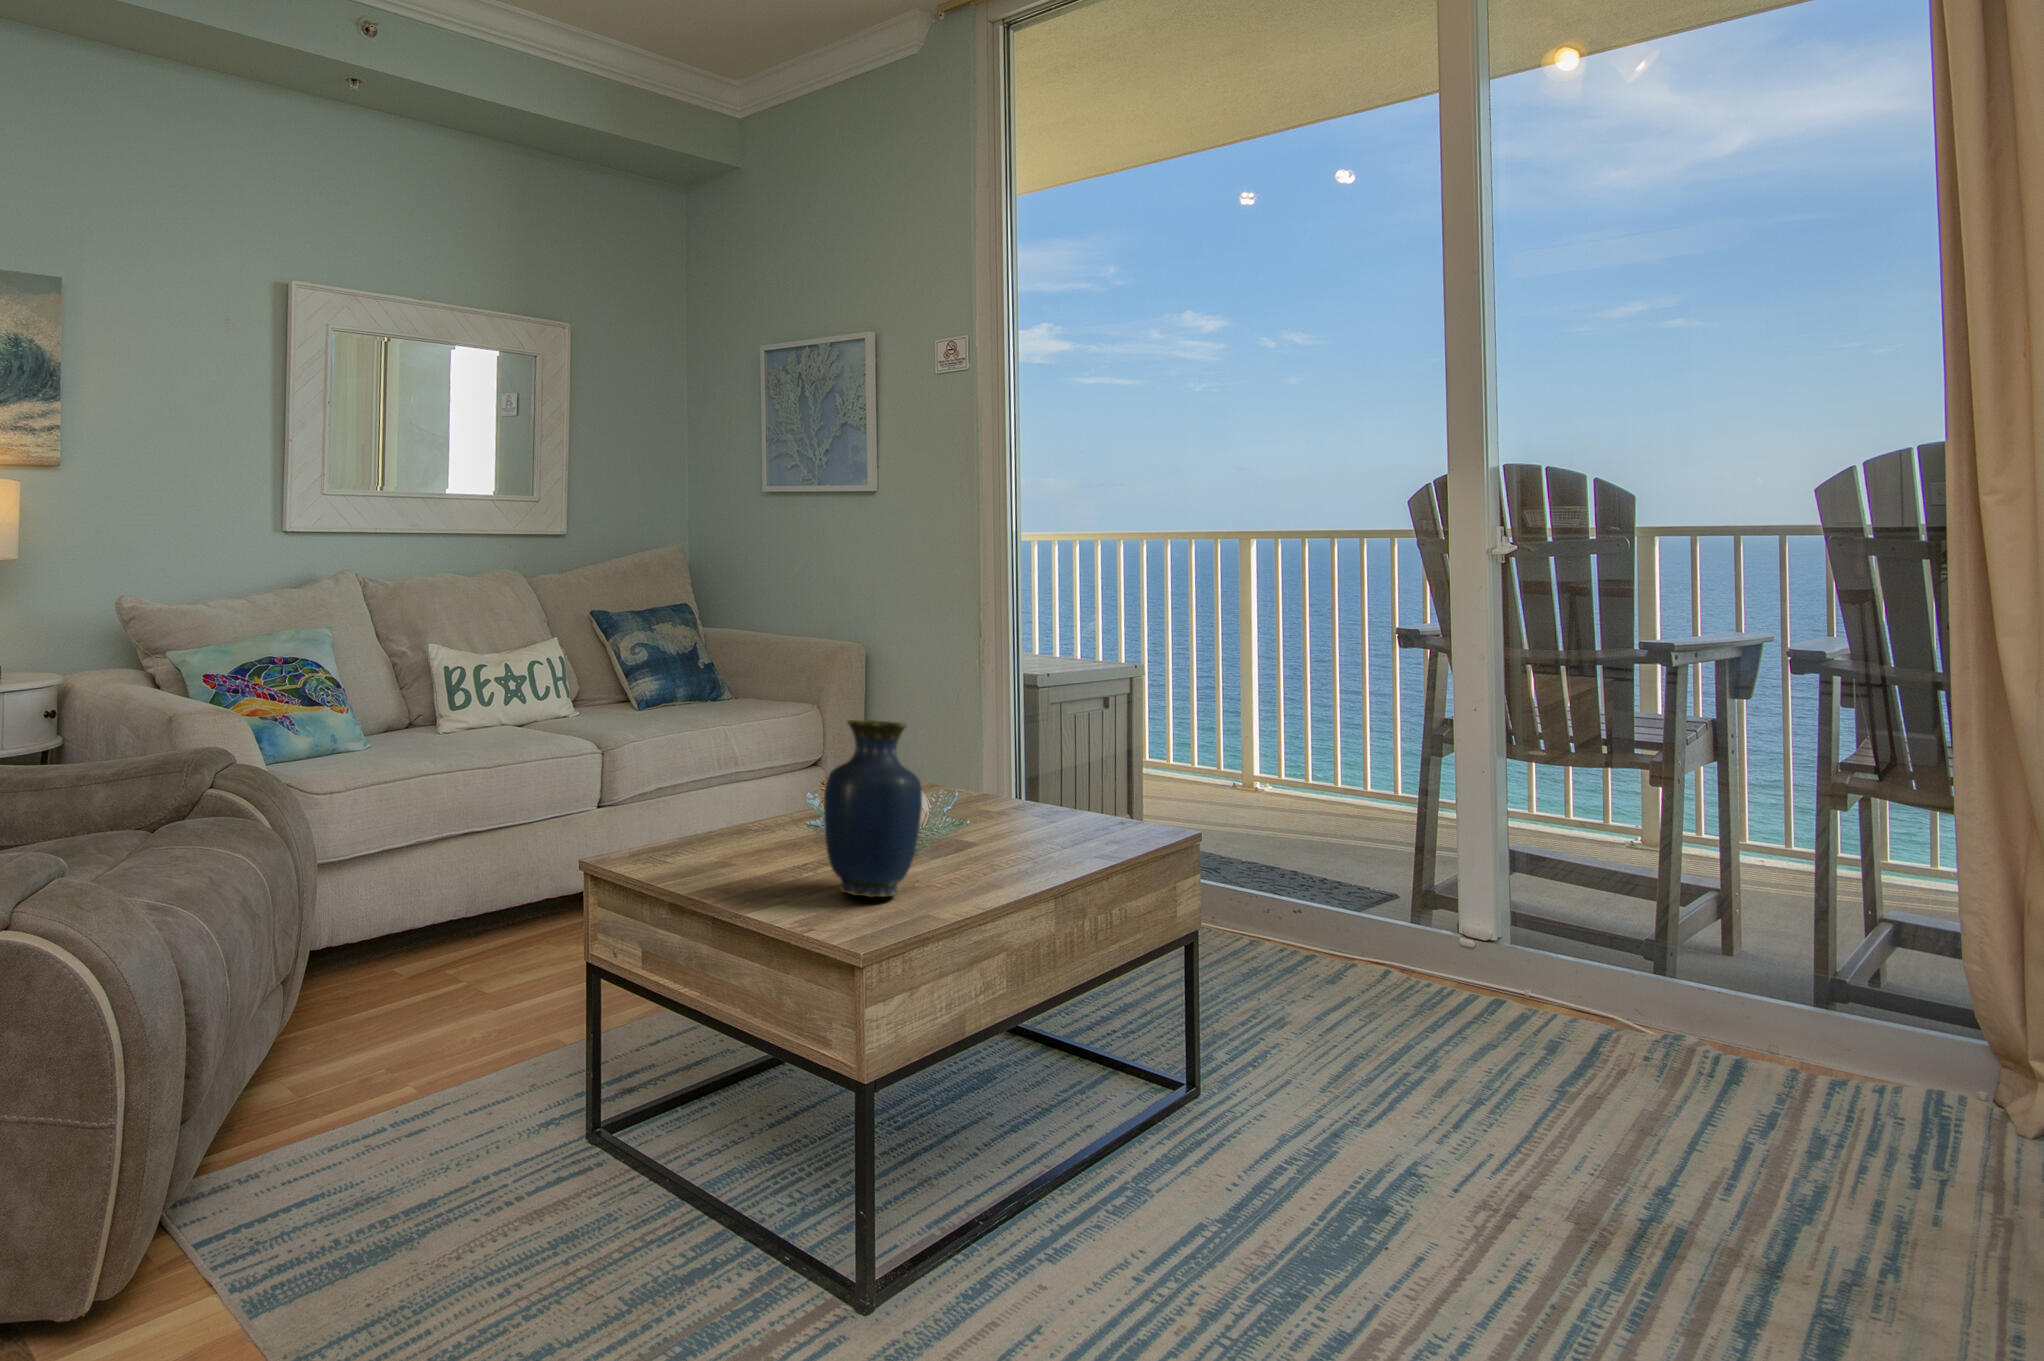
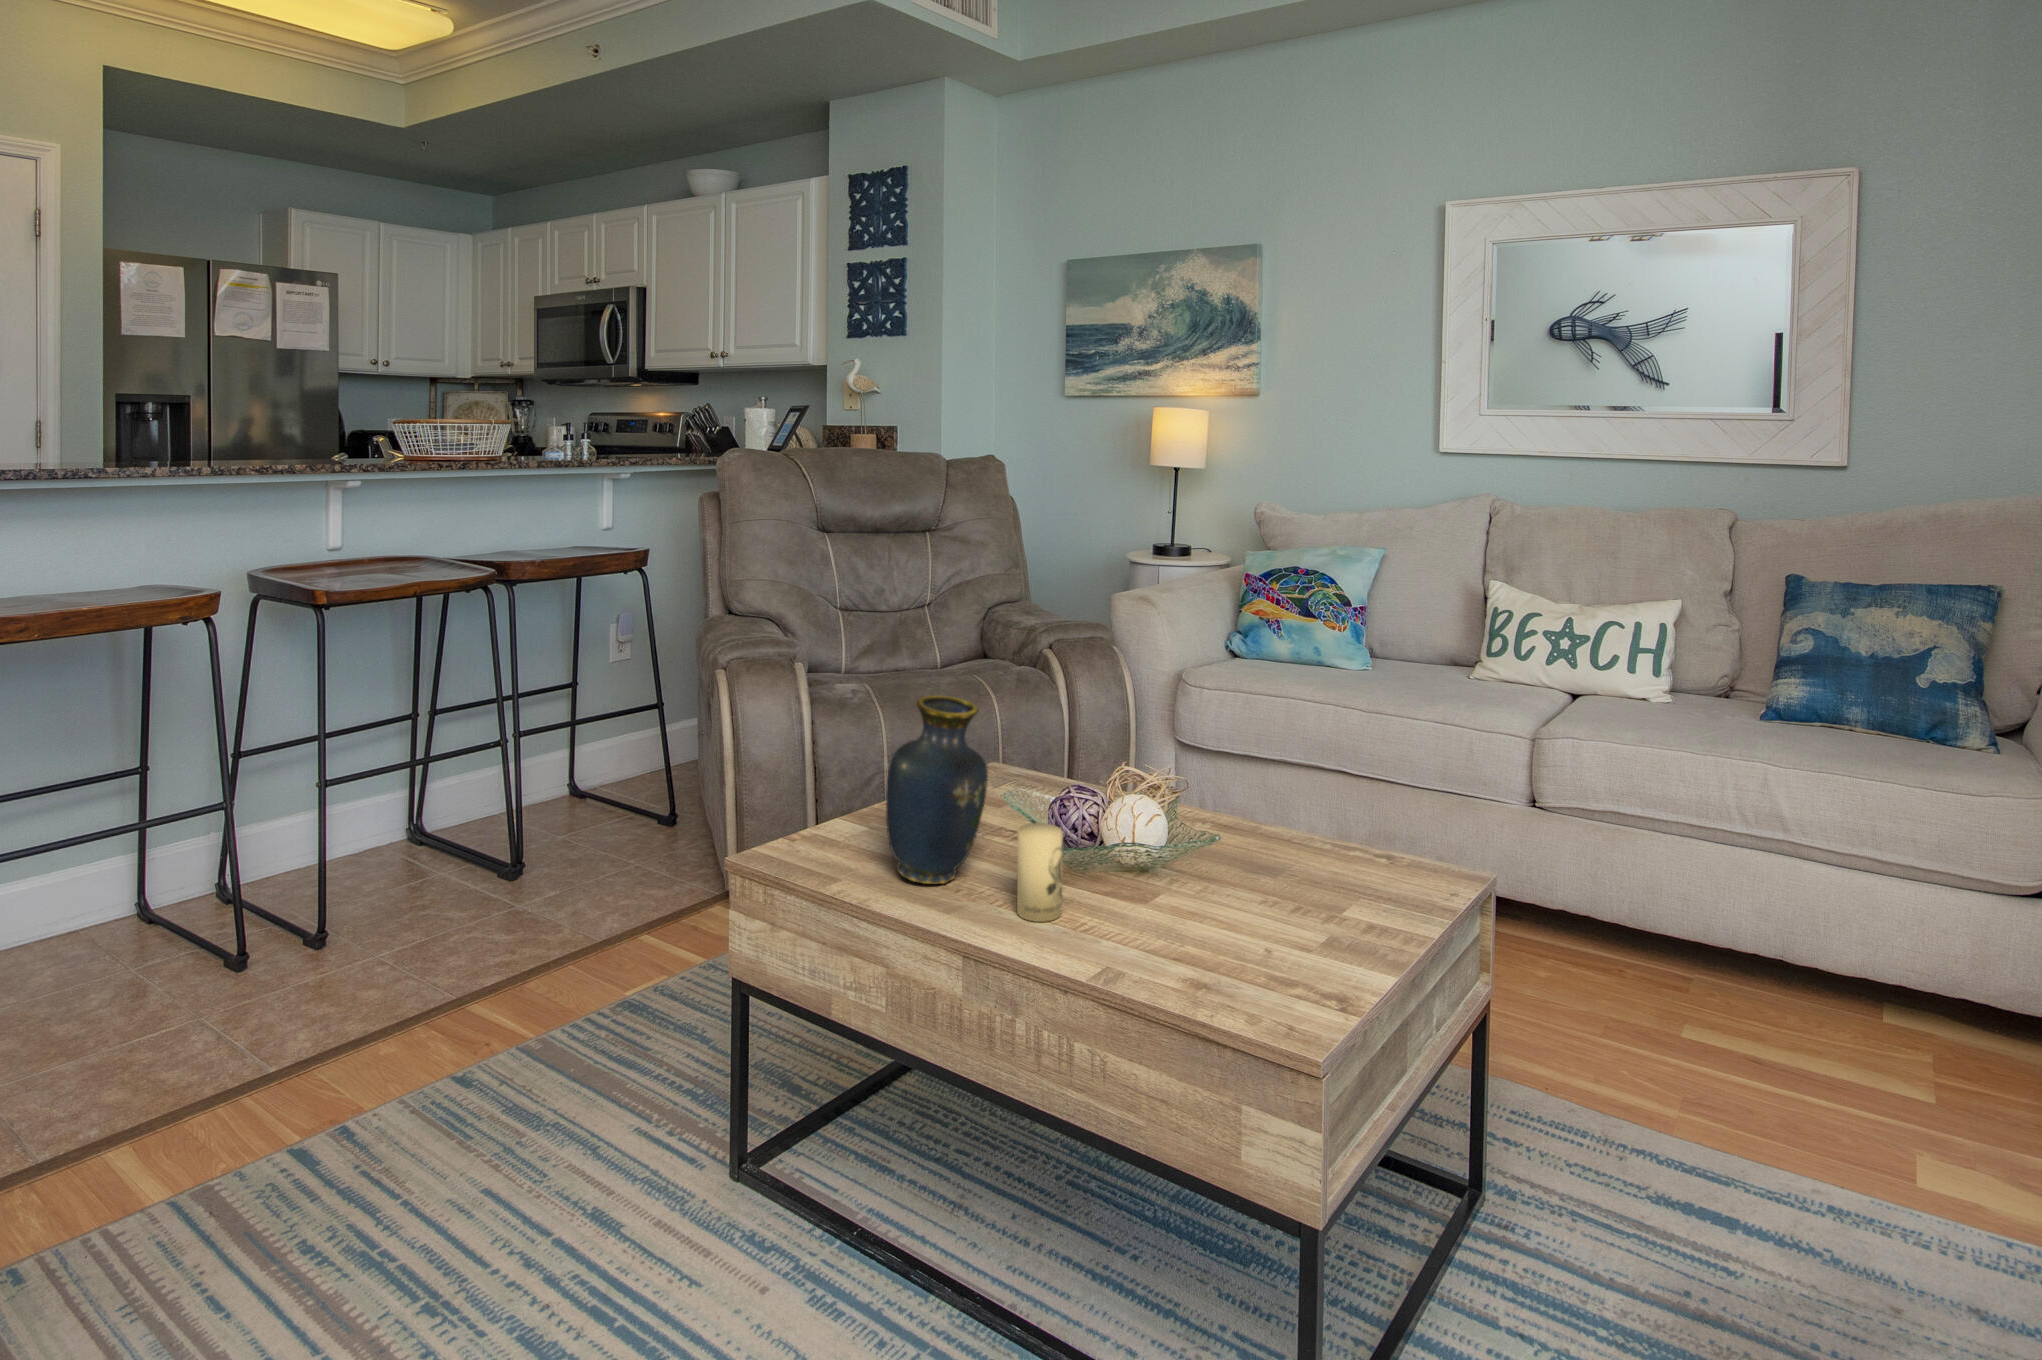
candle: none [938,796,977,875] -> present [1017,823,1063,922]

